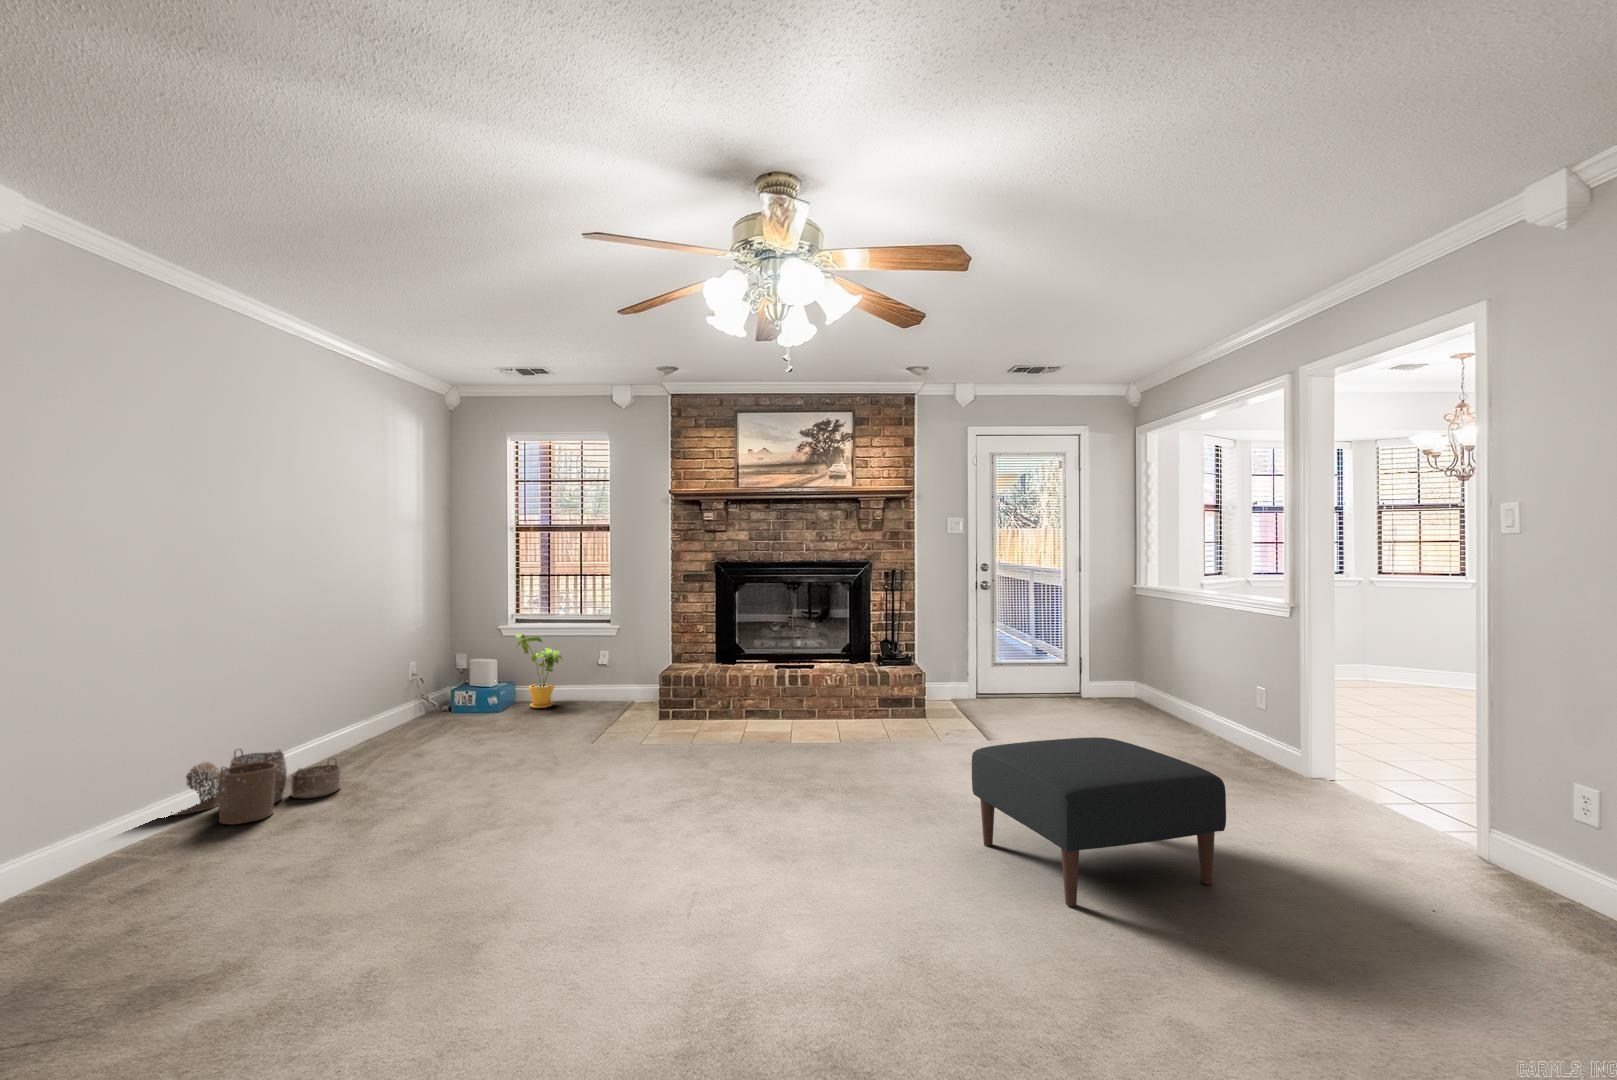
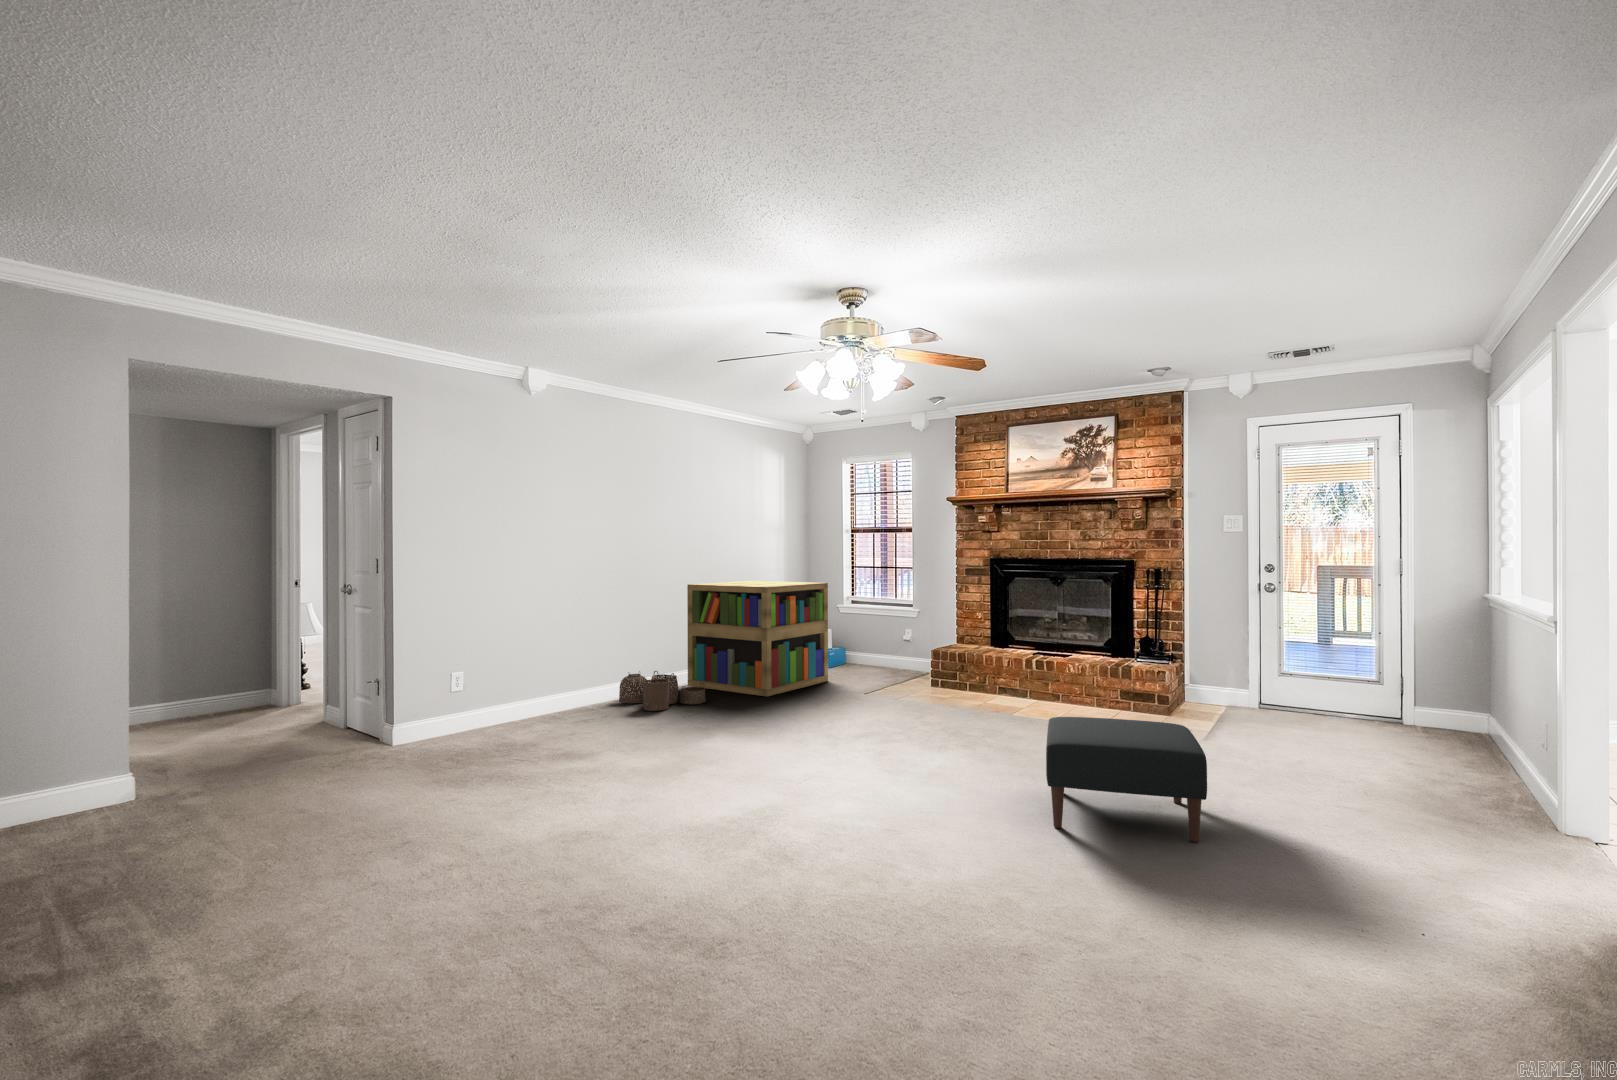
bookshelf: none [284,593,516,763] -> present [687,581,828,696]
house plant: present [516,634,562,708] -> none [838,613,874,671]

